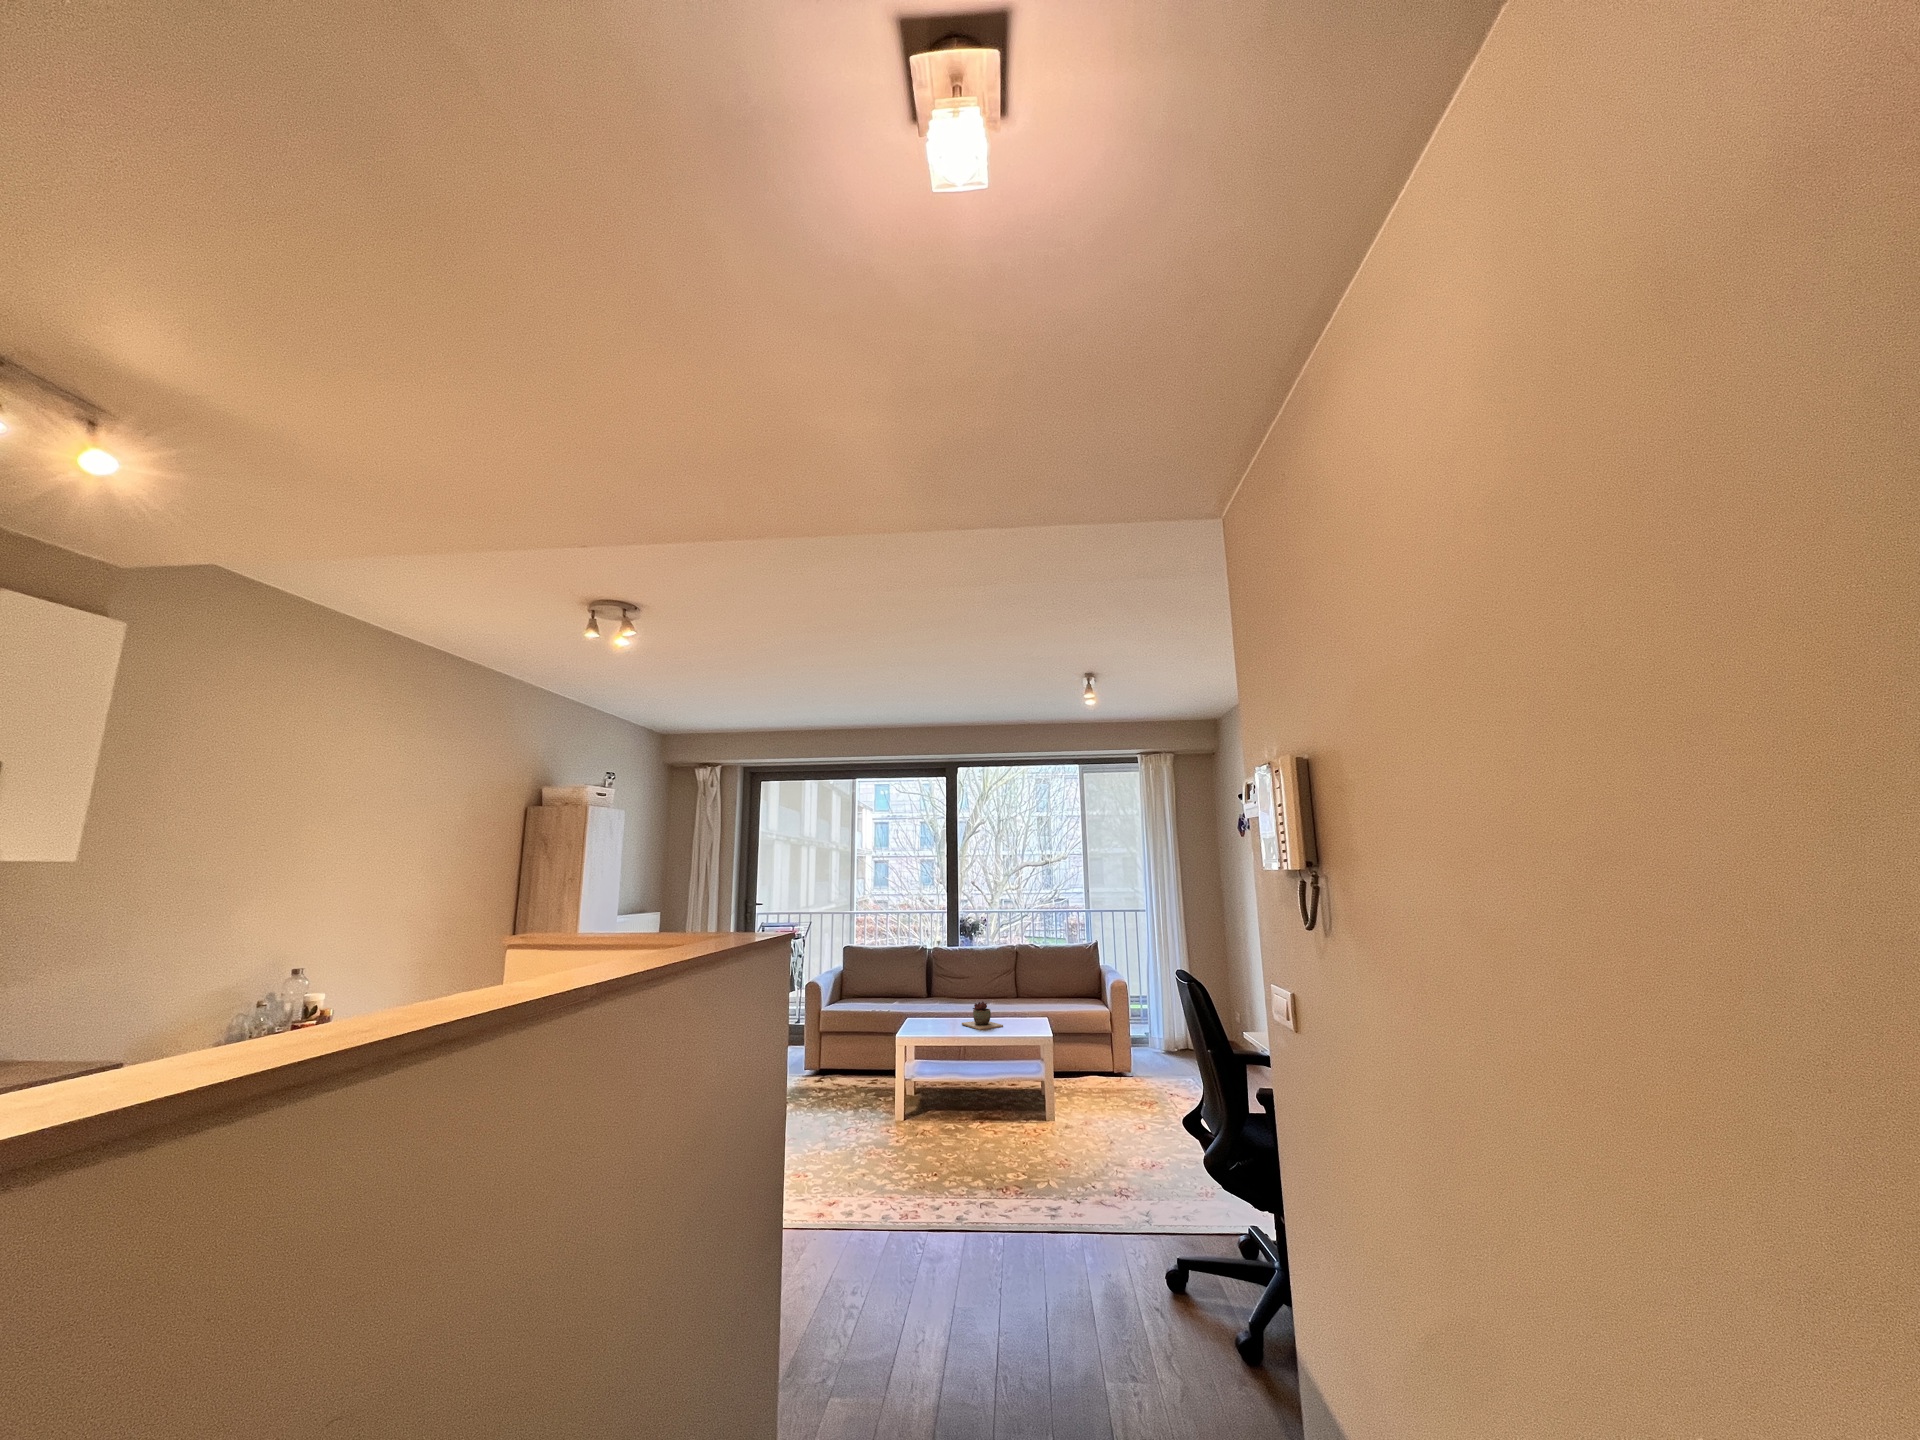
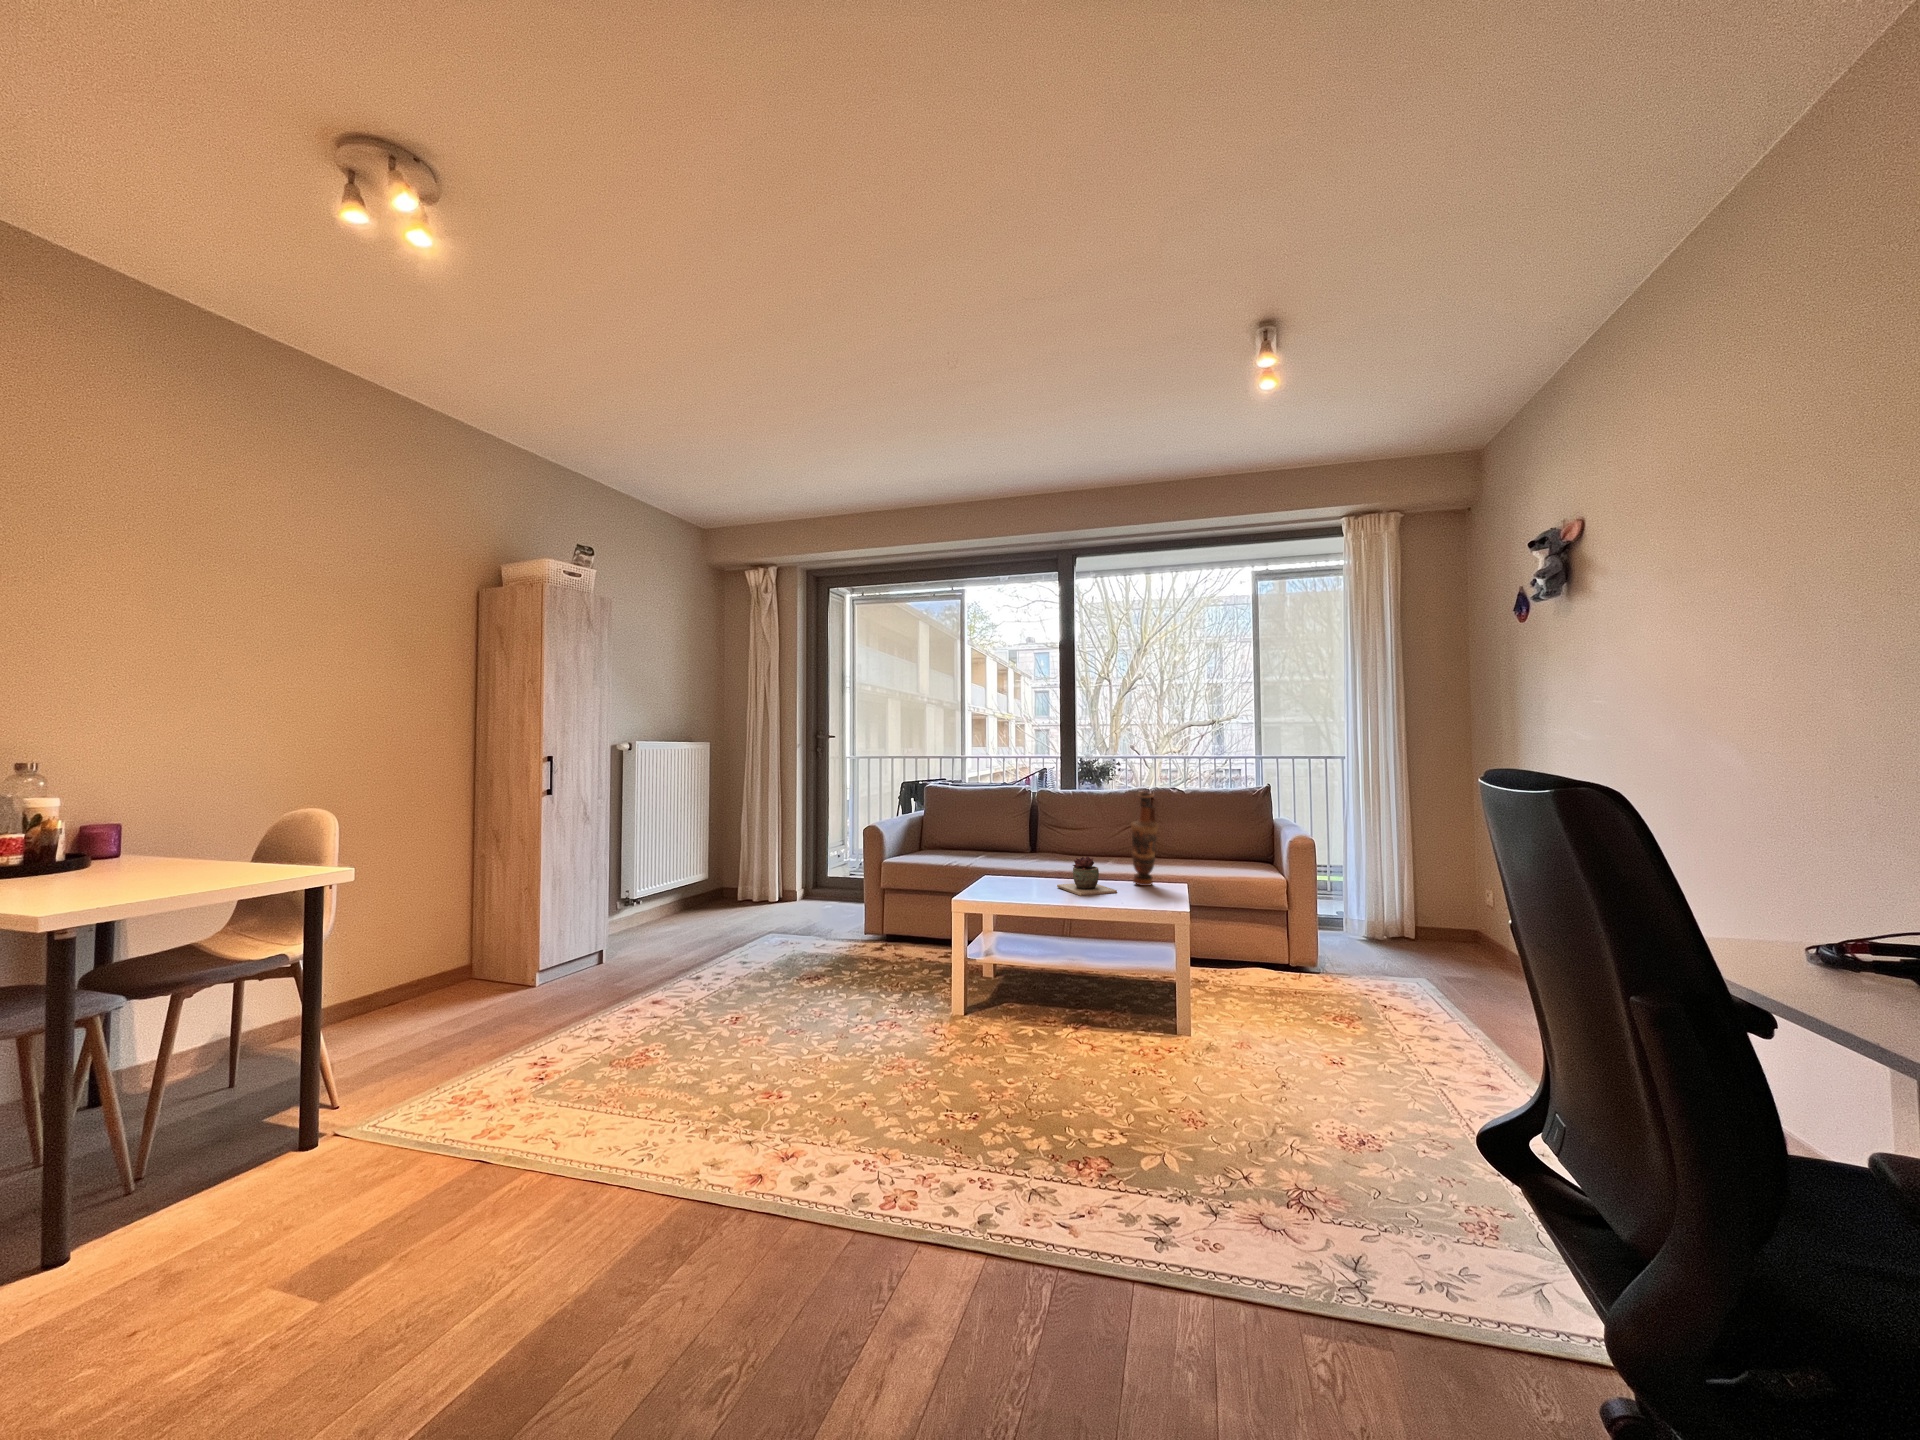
vase: none [1010,955,1029,1021] -> present [1131,793,1158,886]

